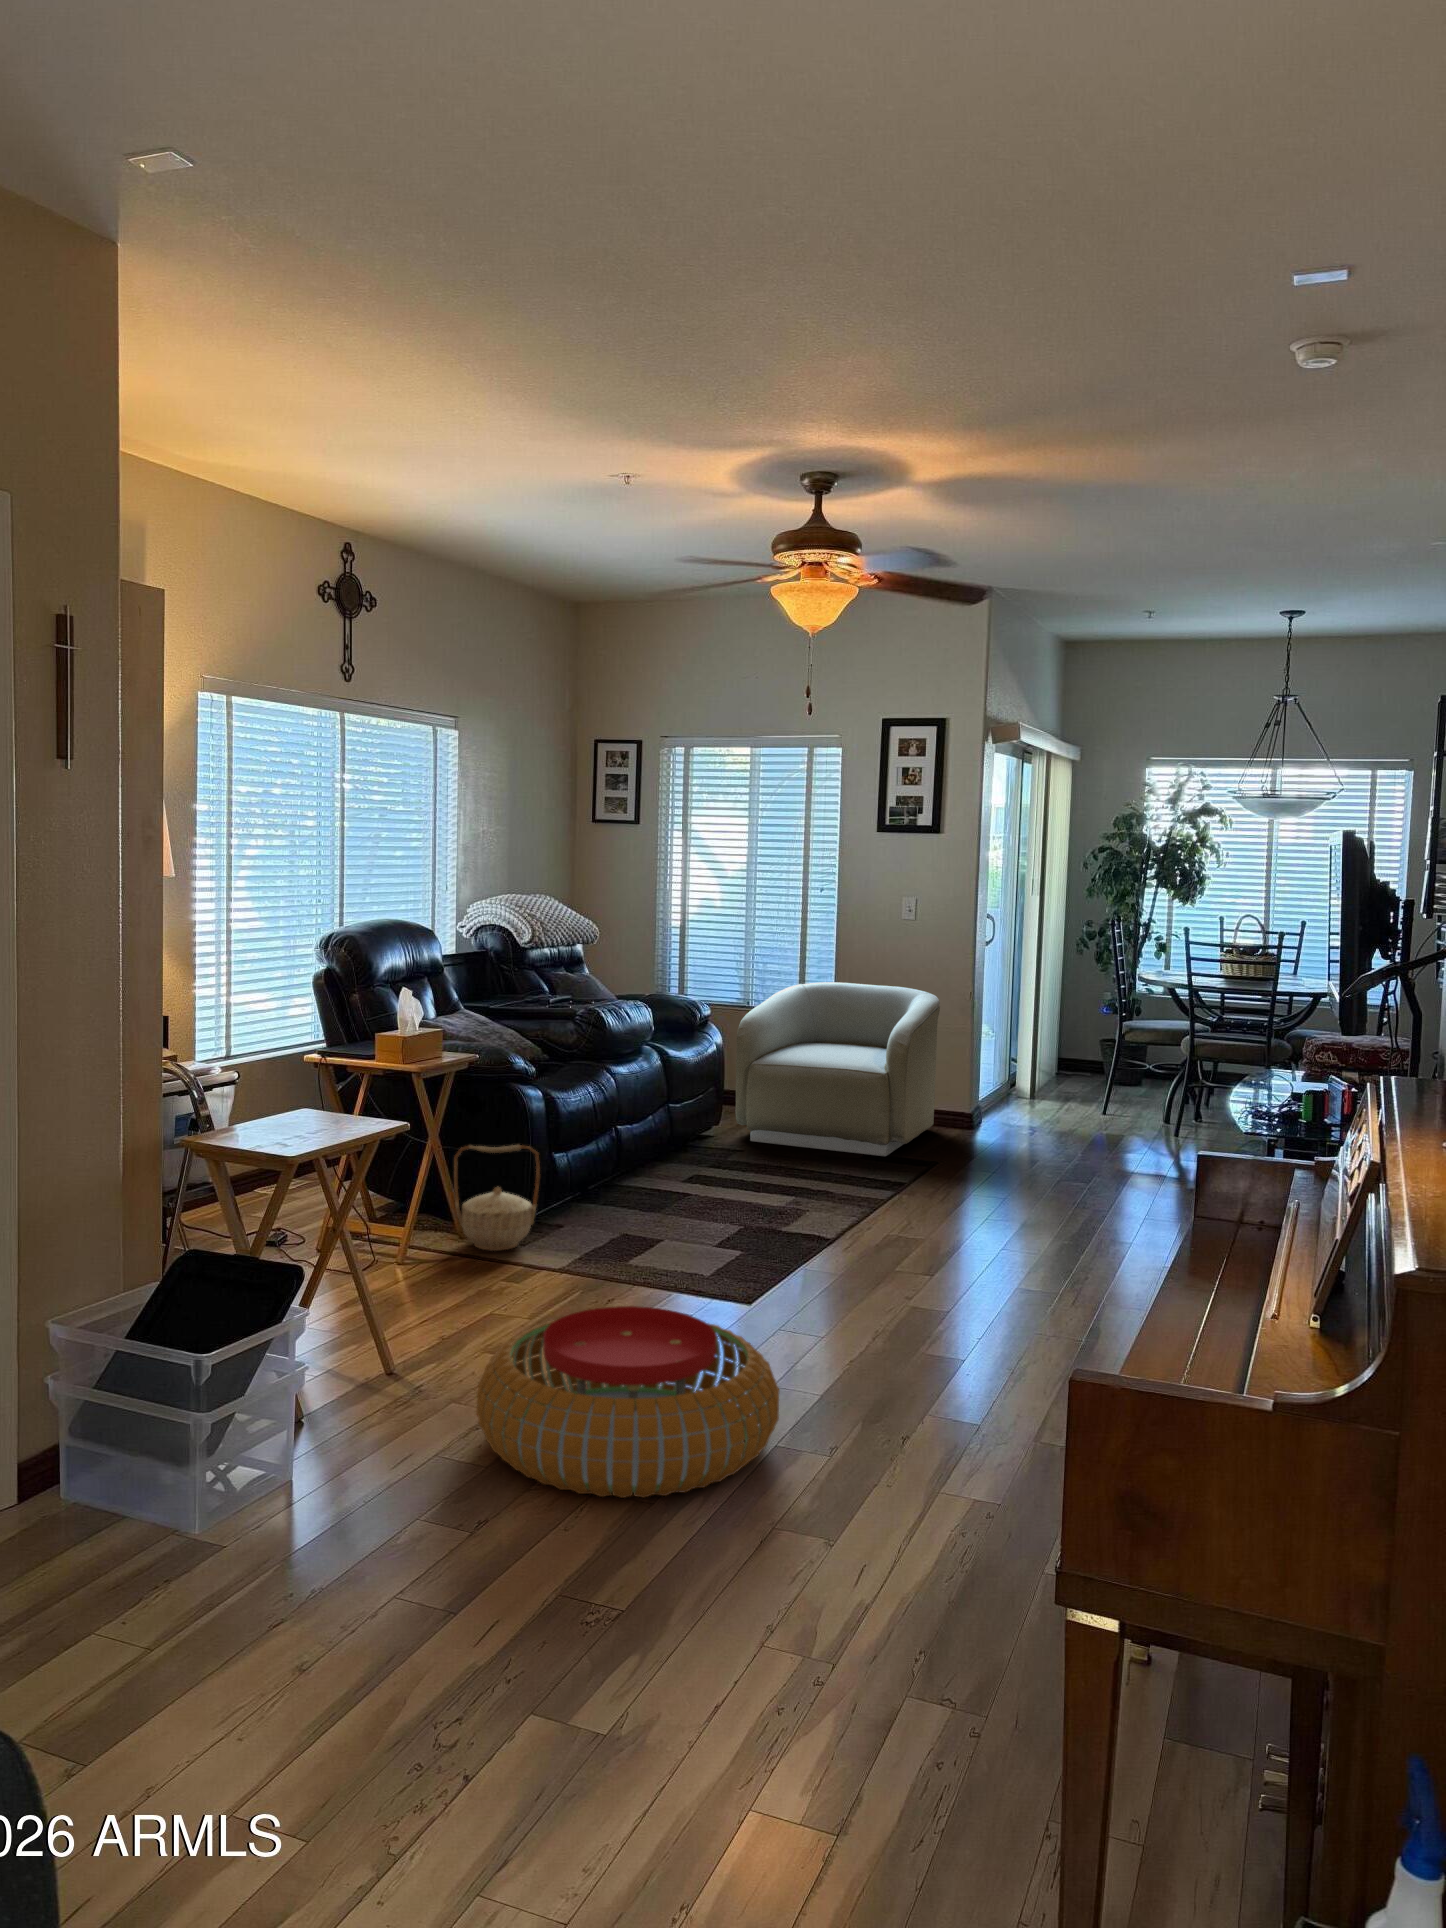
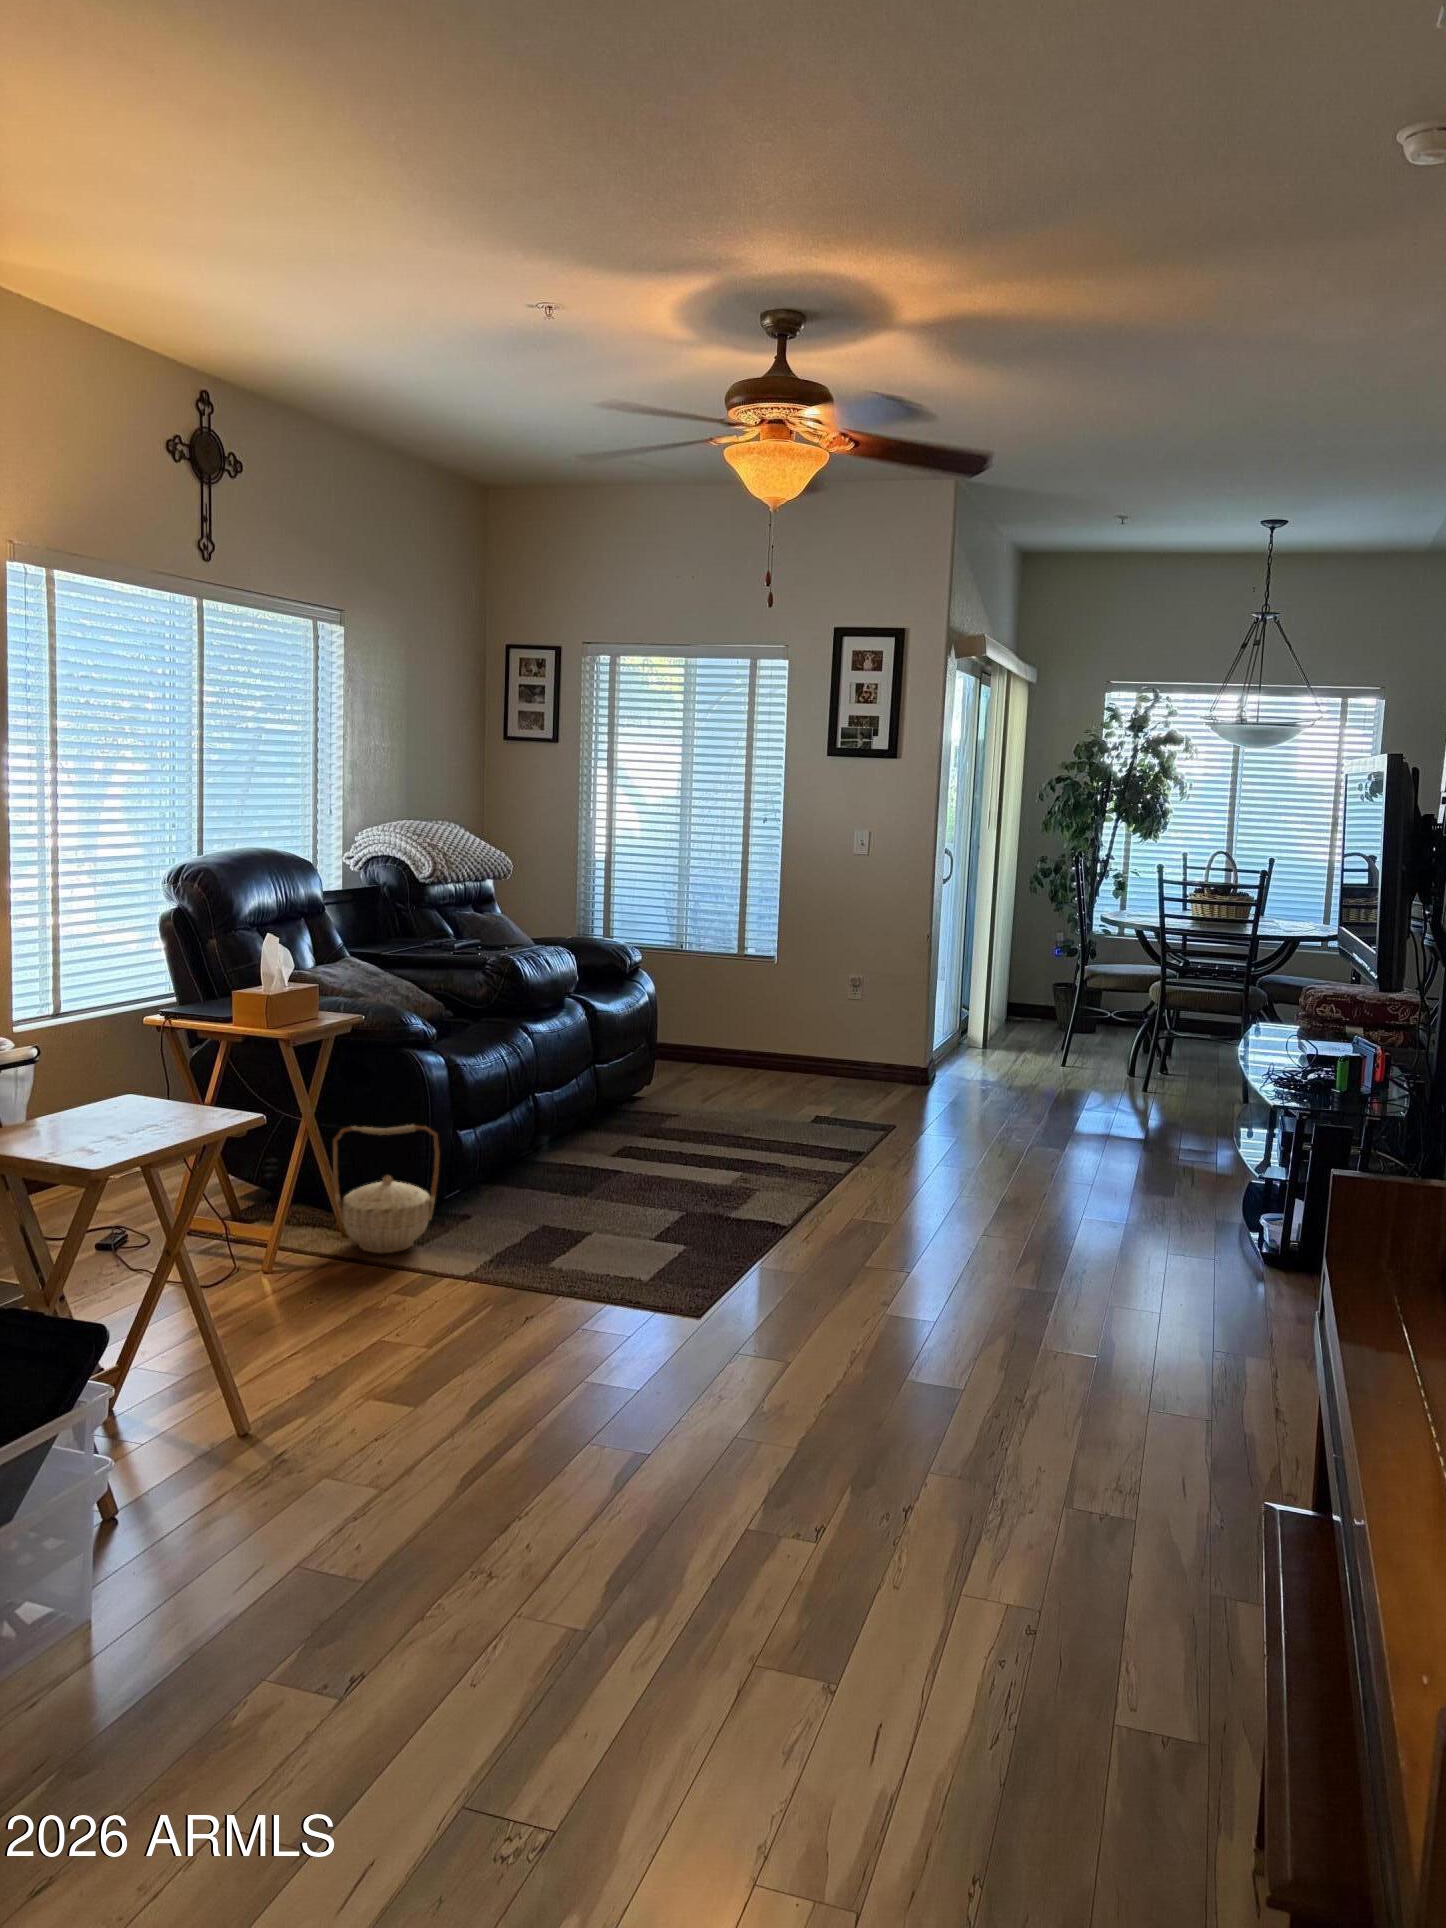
armchair: present [735,982,940,1156] -> none [668,923,895,1118]
pouf: present [476,1306,779,1498] -> none [341,1360,748,1647]

